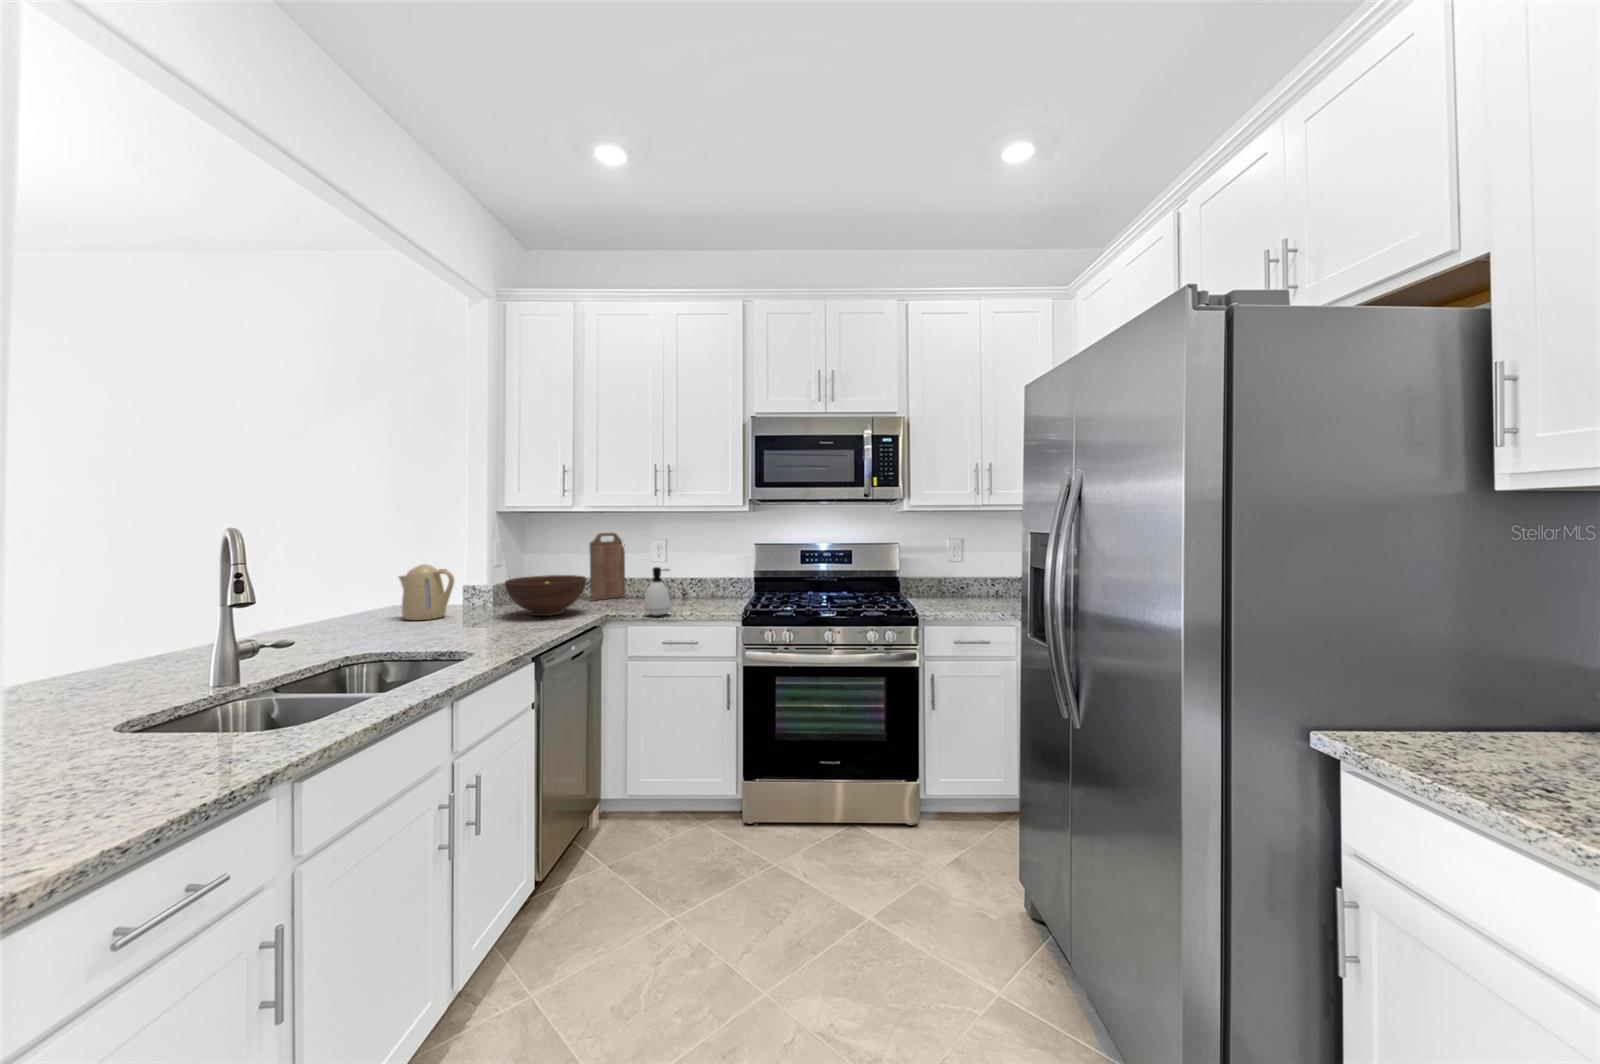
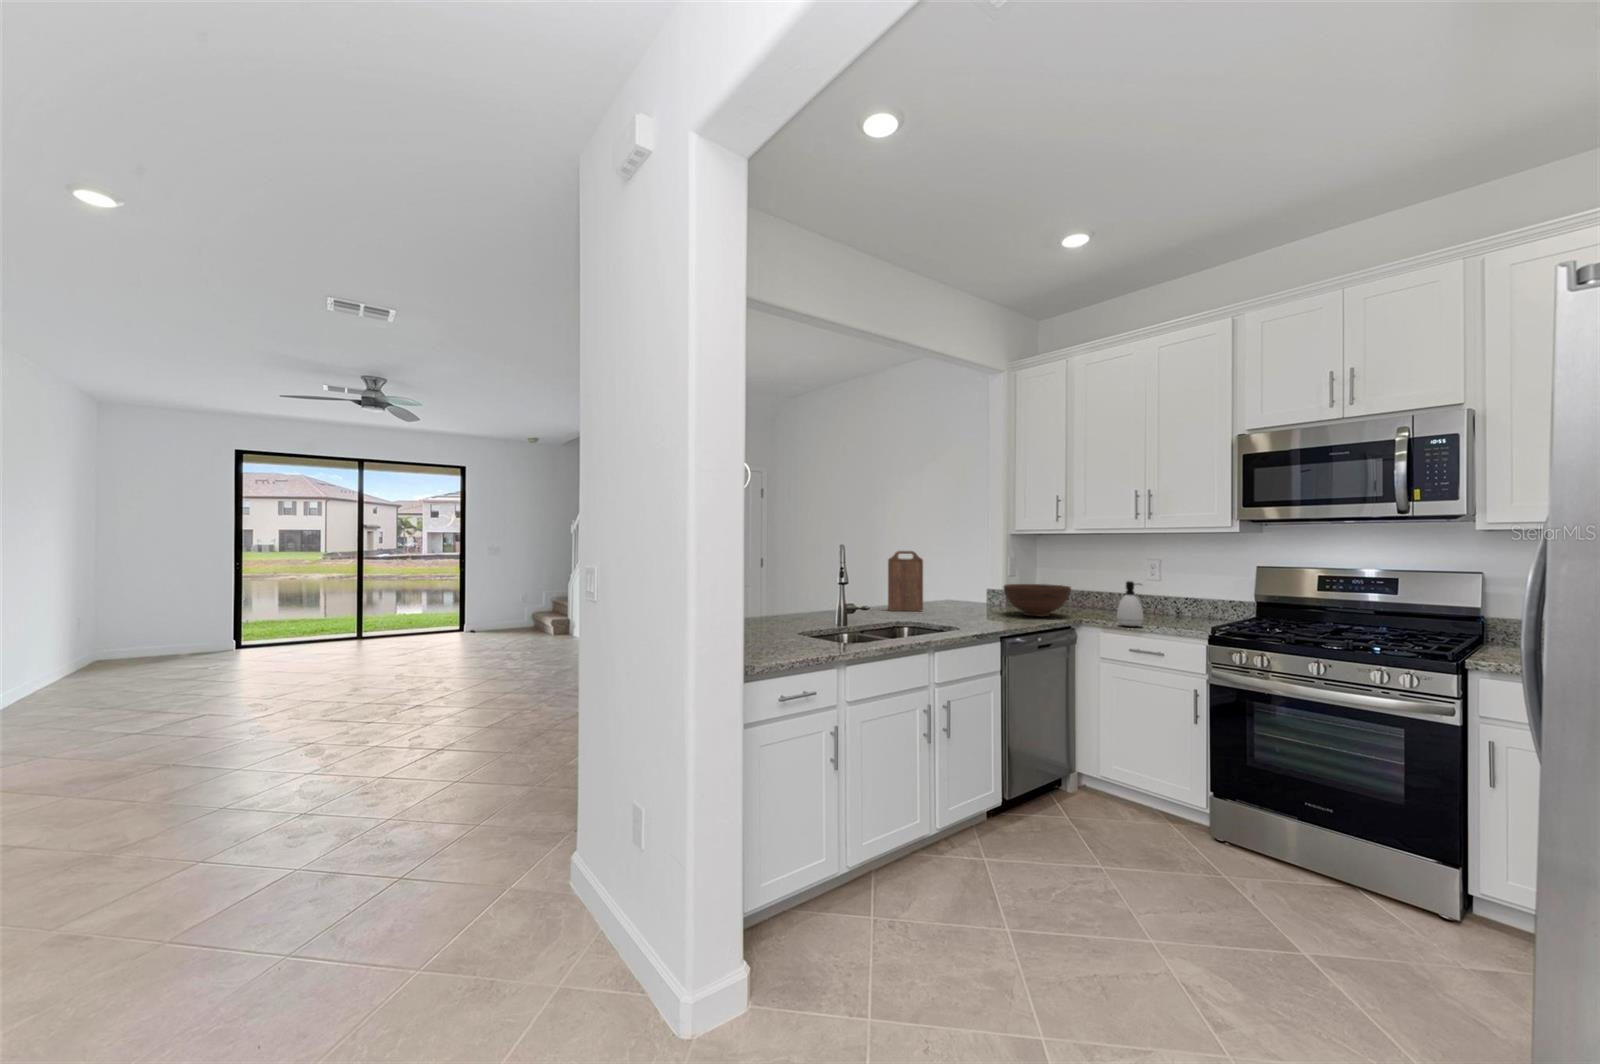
cutting board: present [589,533,626,601] -> present [888,551,923,611]
kettle: present [399,564,454,620] -> none [935,568,970,610]

